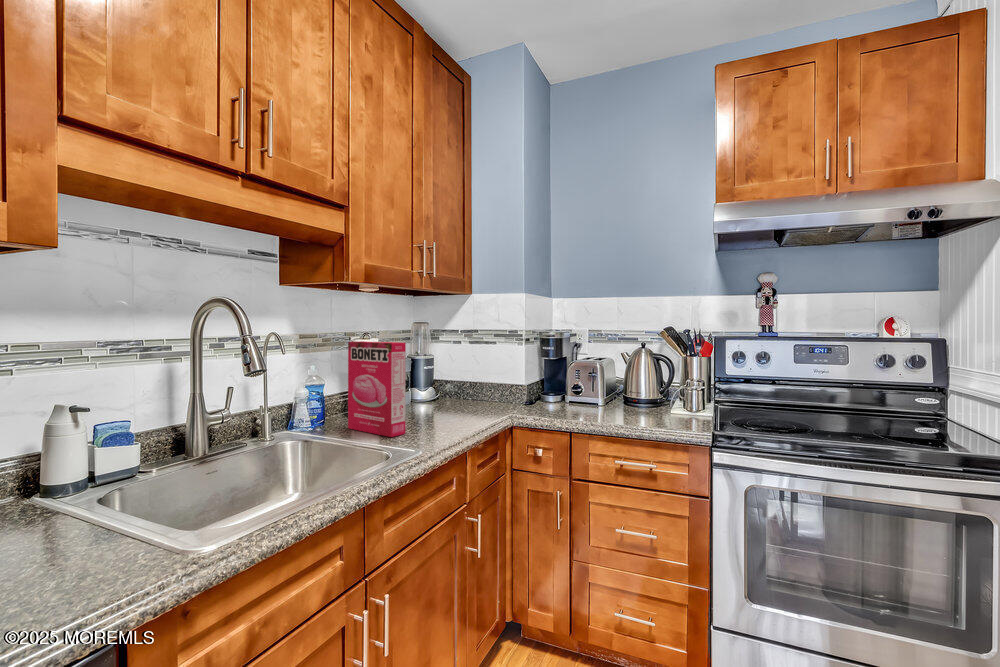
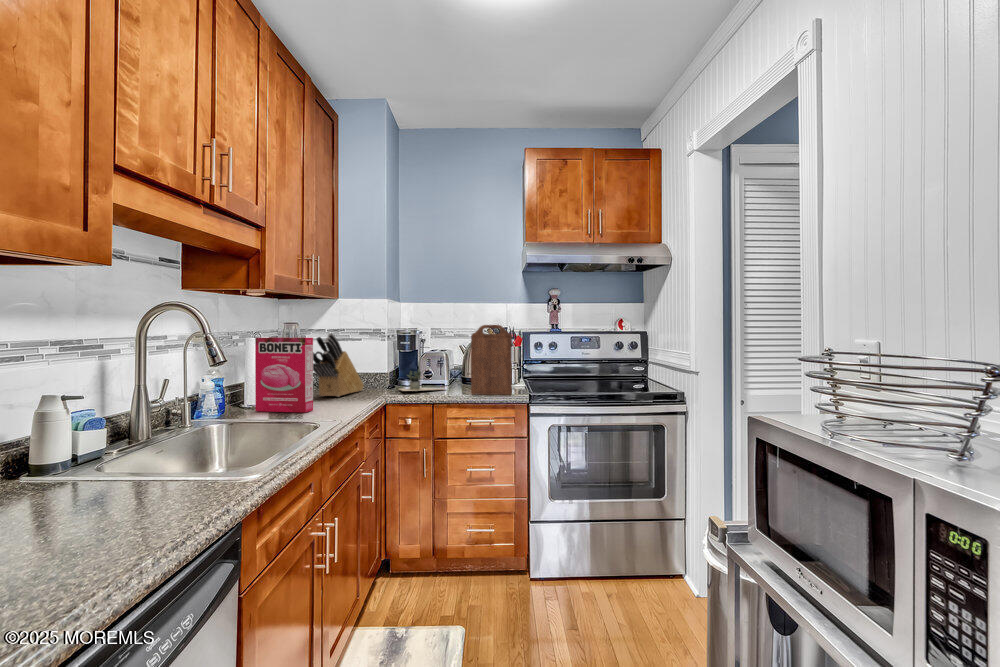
cutting board: none [625,326,687,430] -> present [471,325,512,395]
knife block: none [425,336,499,413] -> present [313,333,364,397]
potted plant: none [537,383,622,411] -> present [400,370,443,391]

